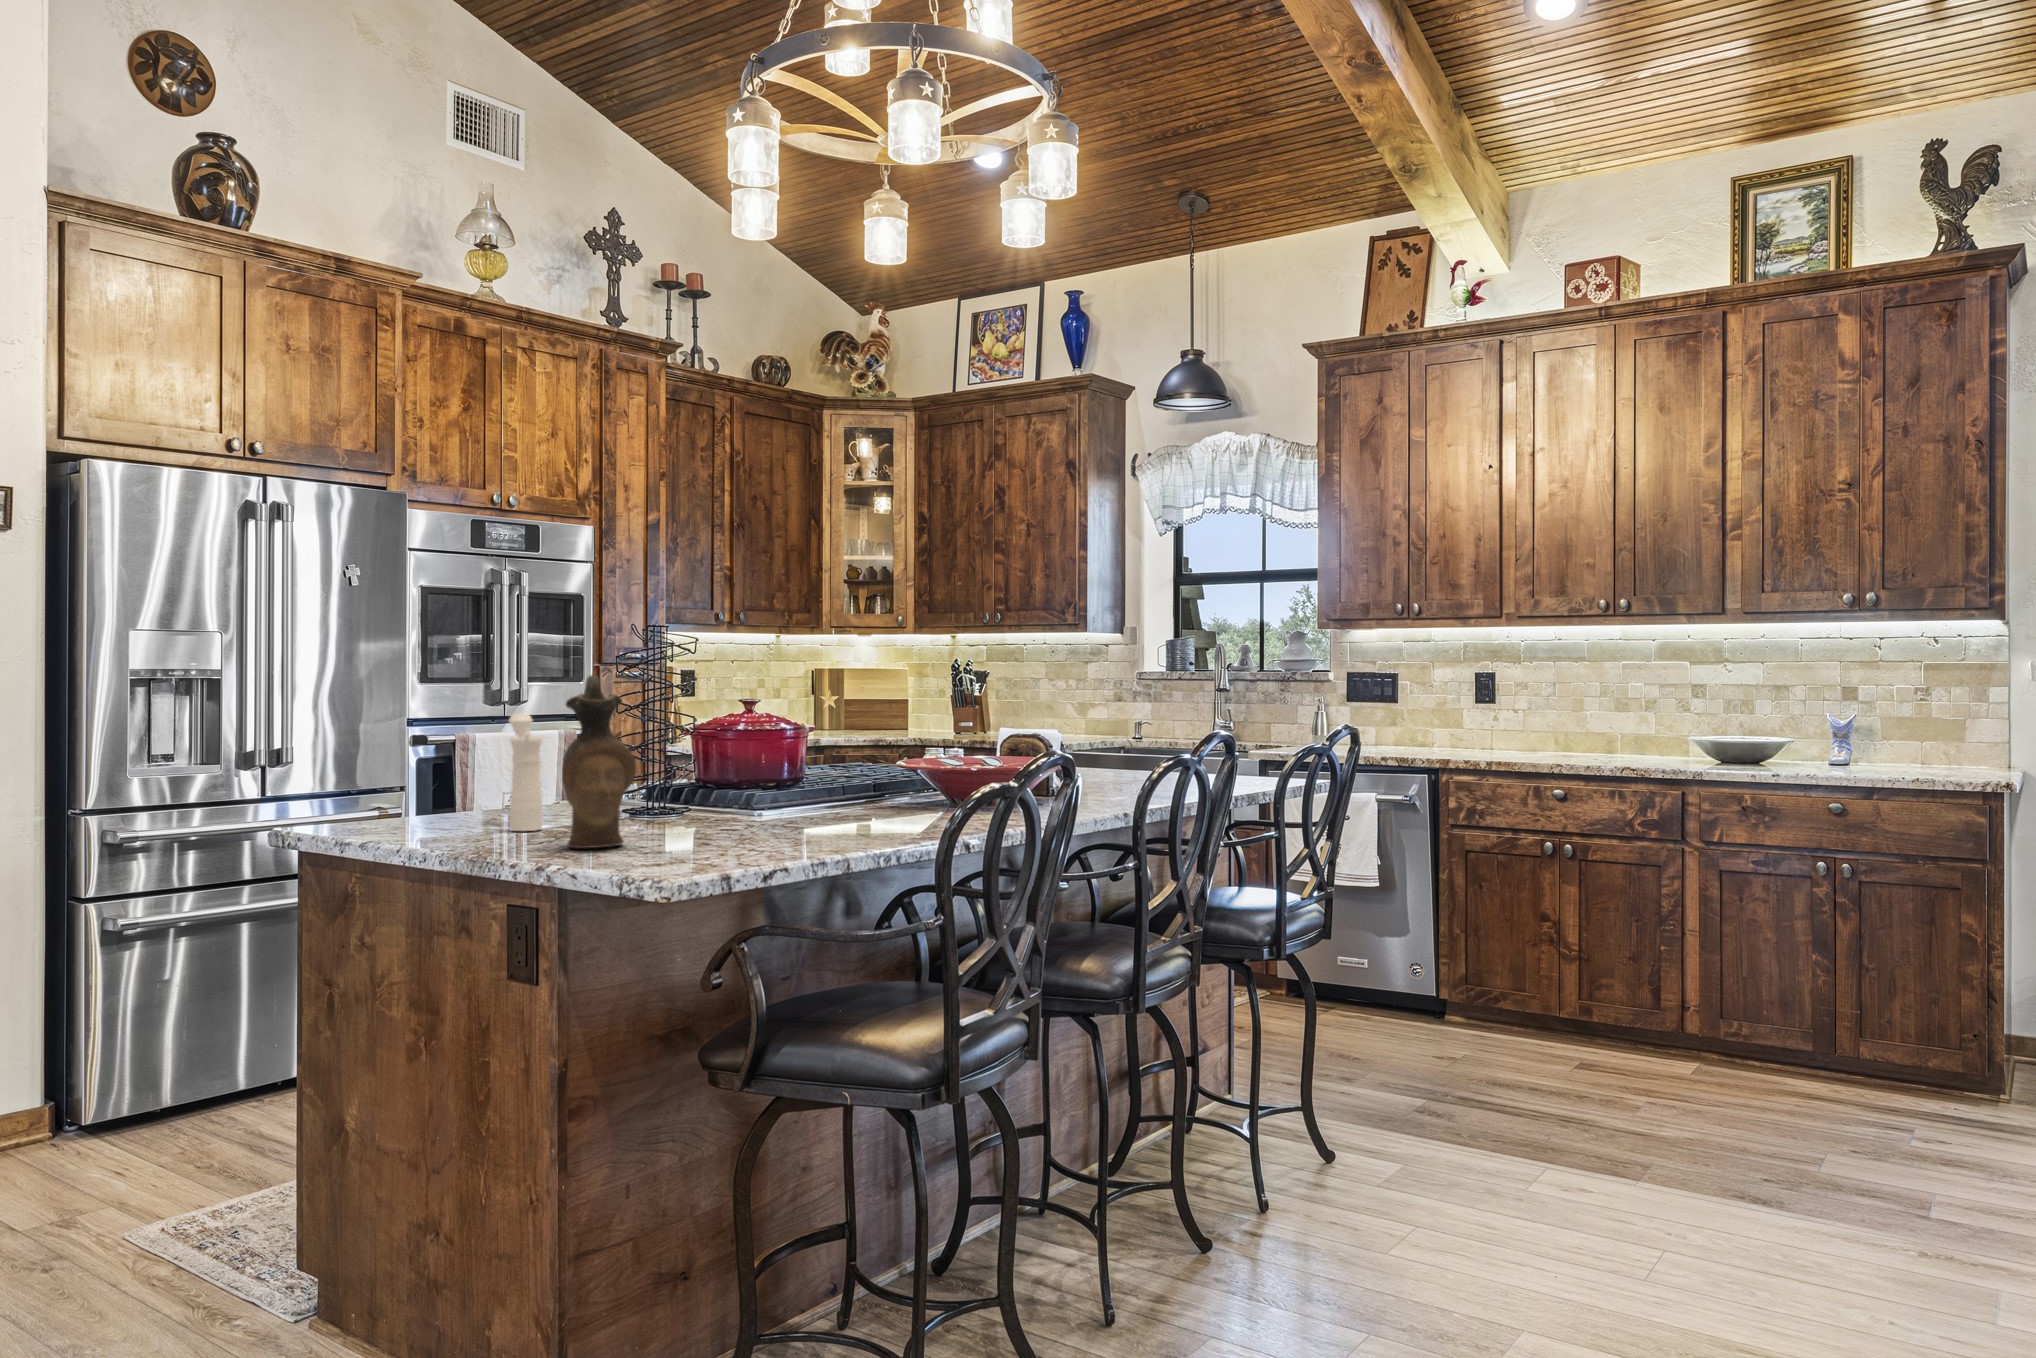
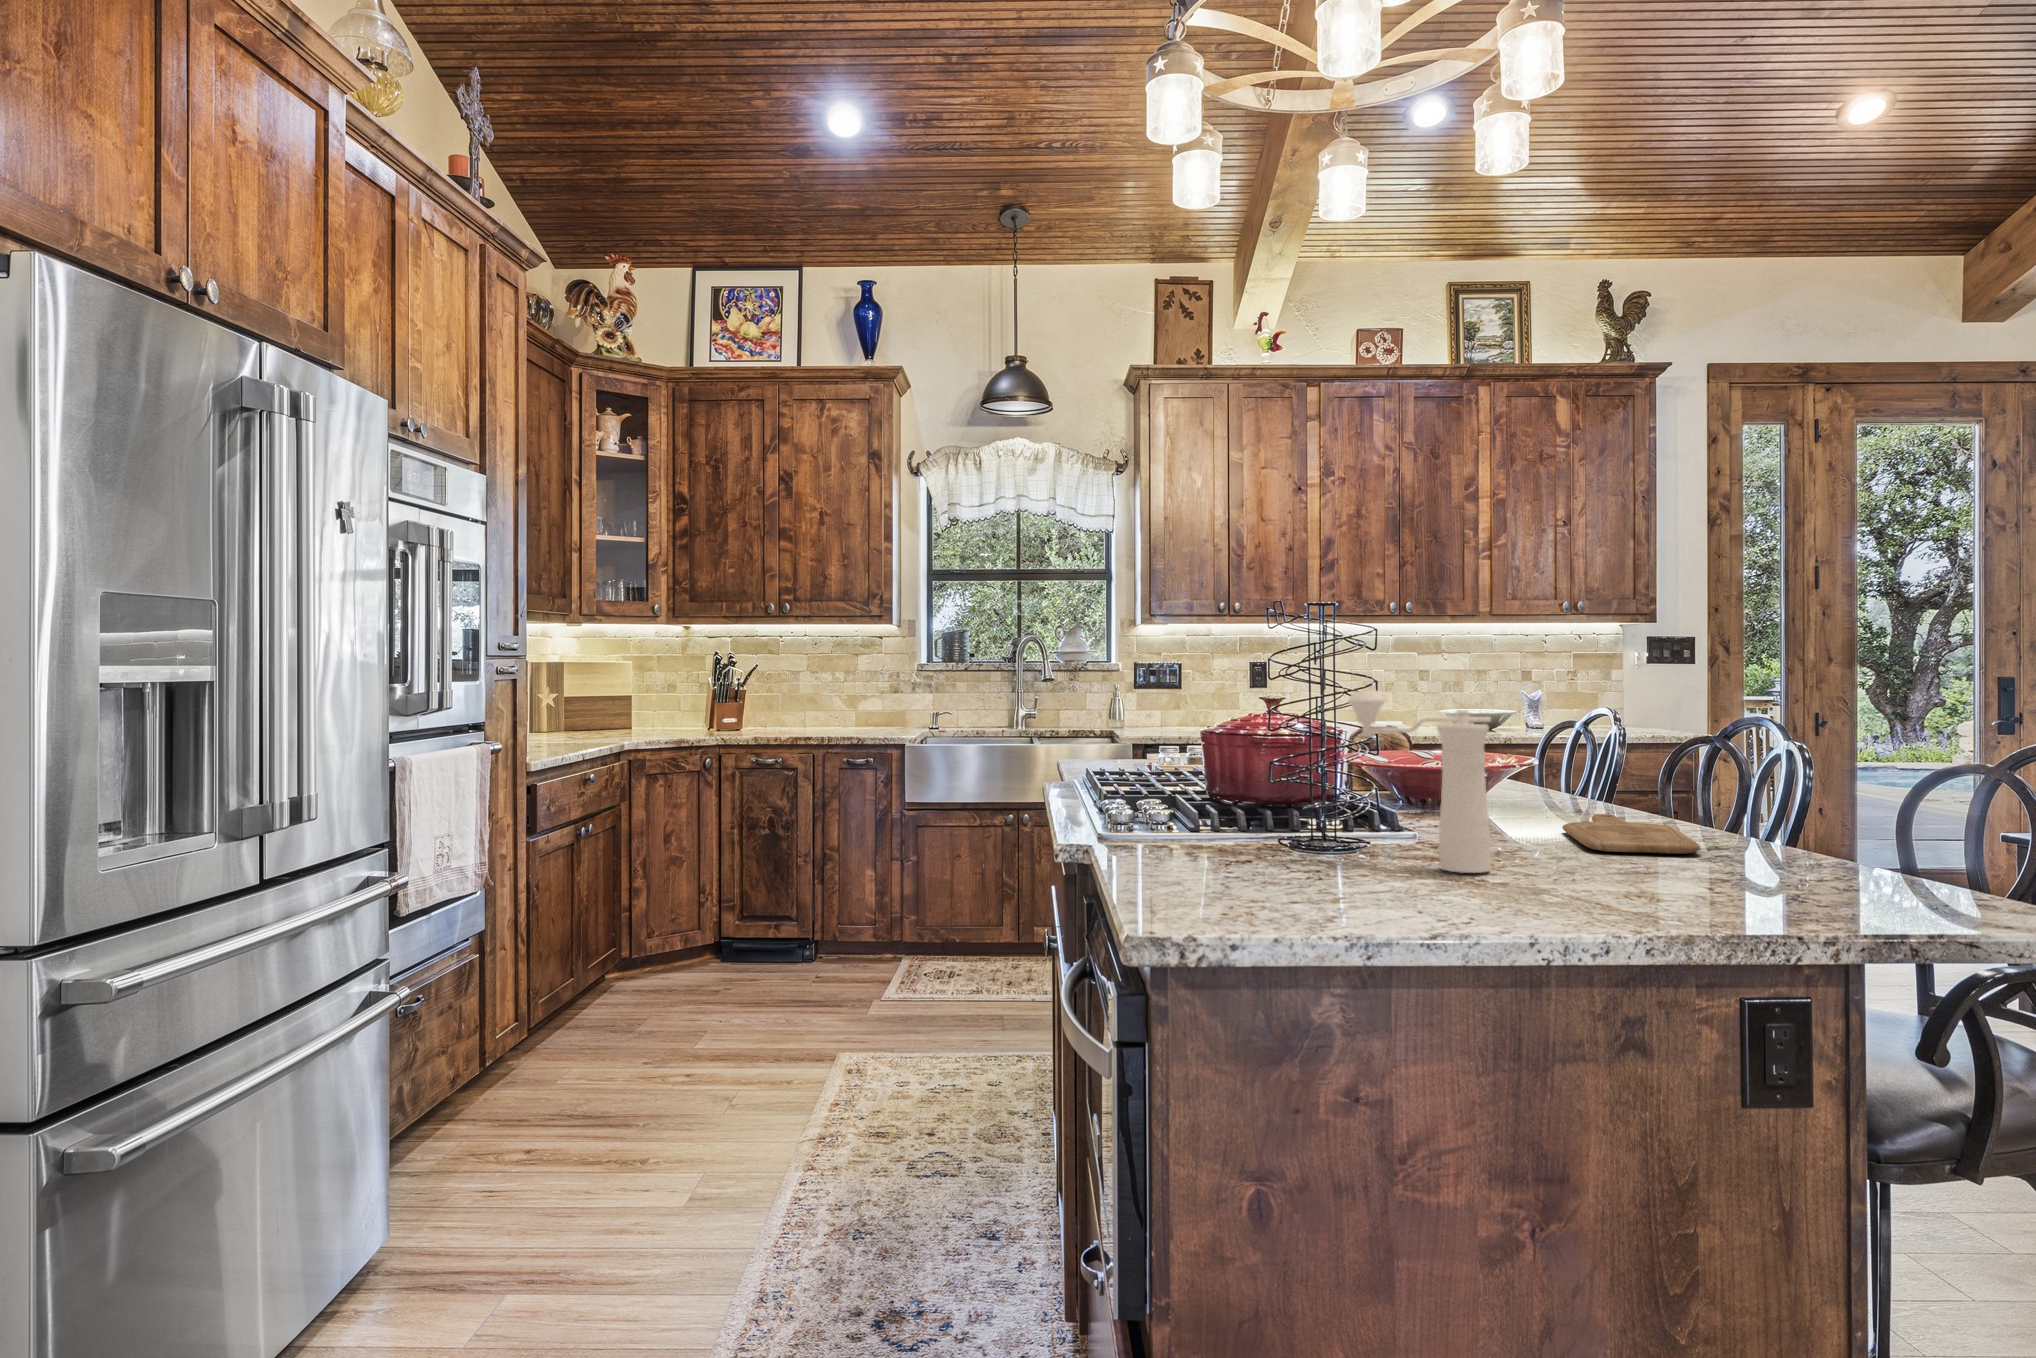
ceramic pitcher: present [562,675,637,848] -> none [1684,621,1876,886]
cutting board: none [651,814,828,834] -> present [1562,814,1700,854]

